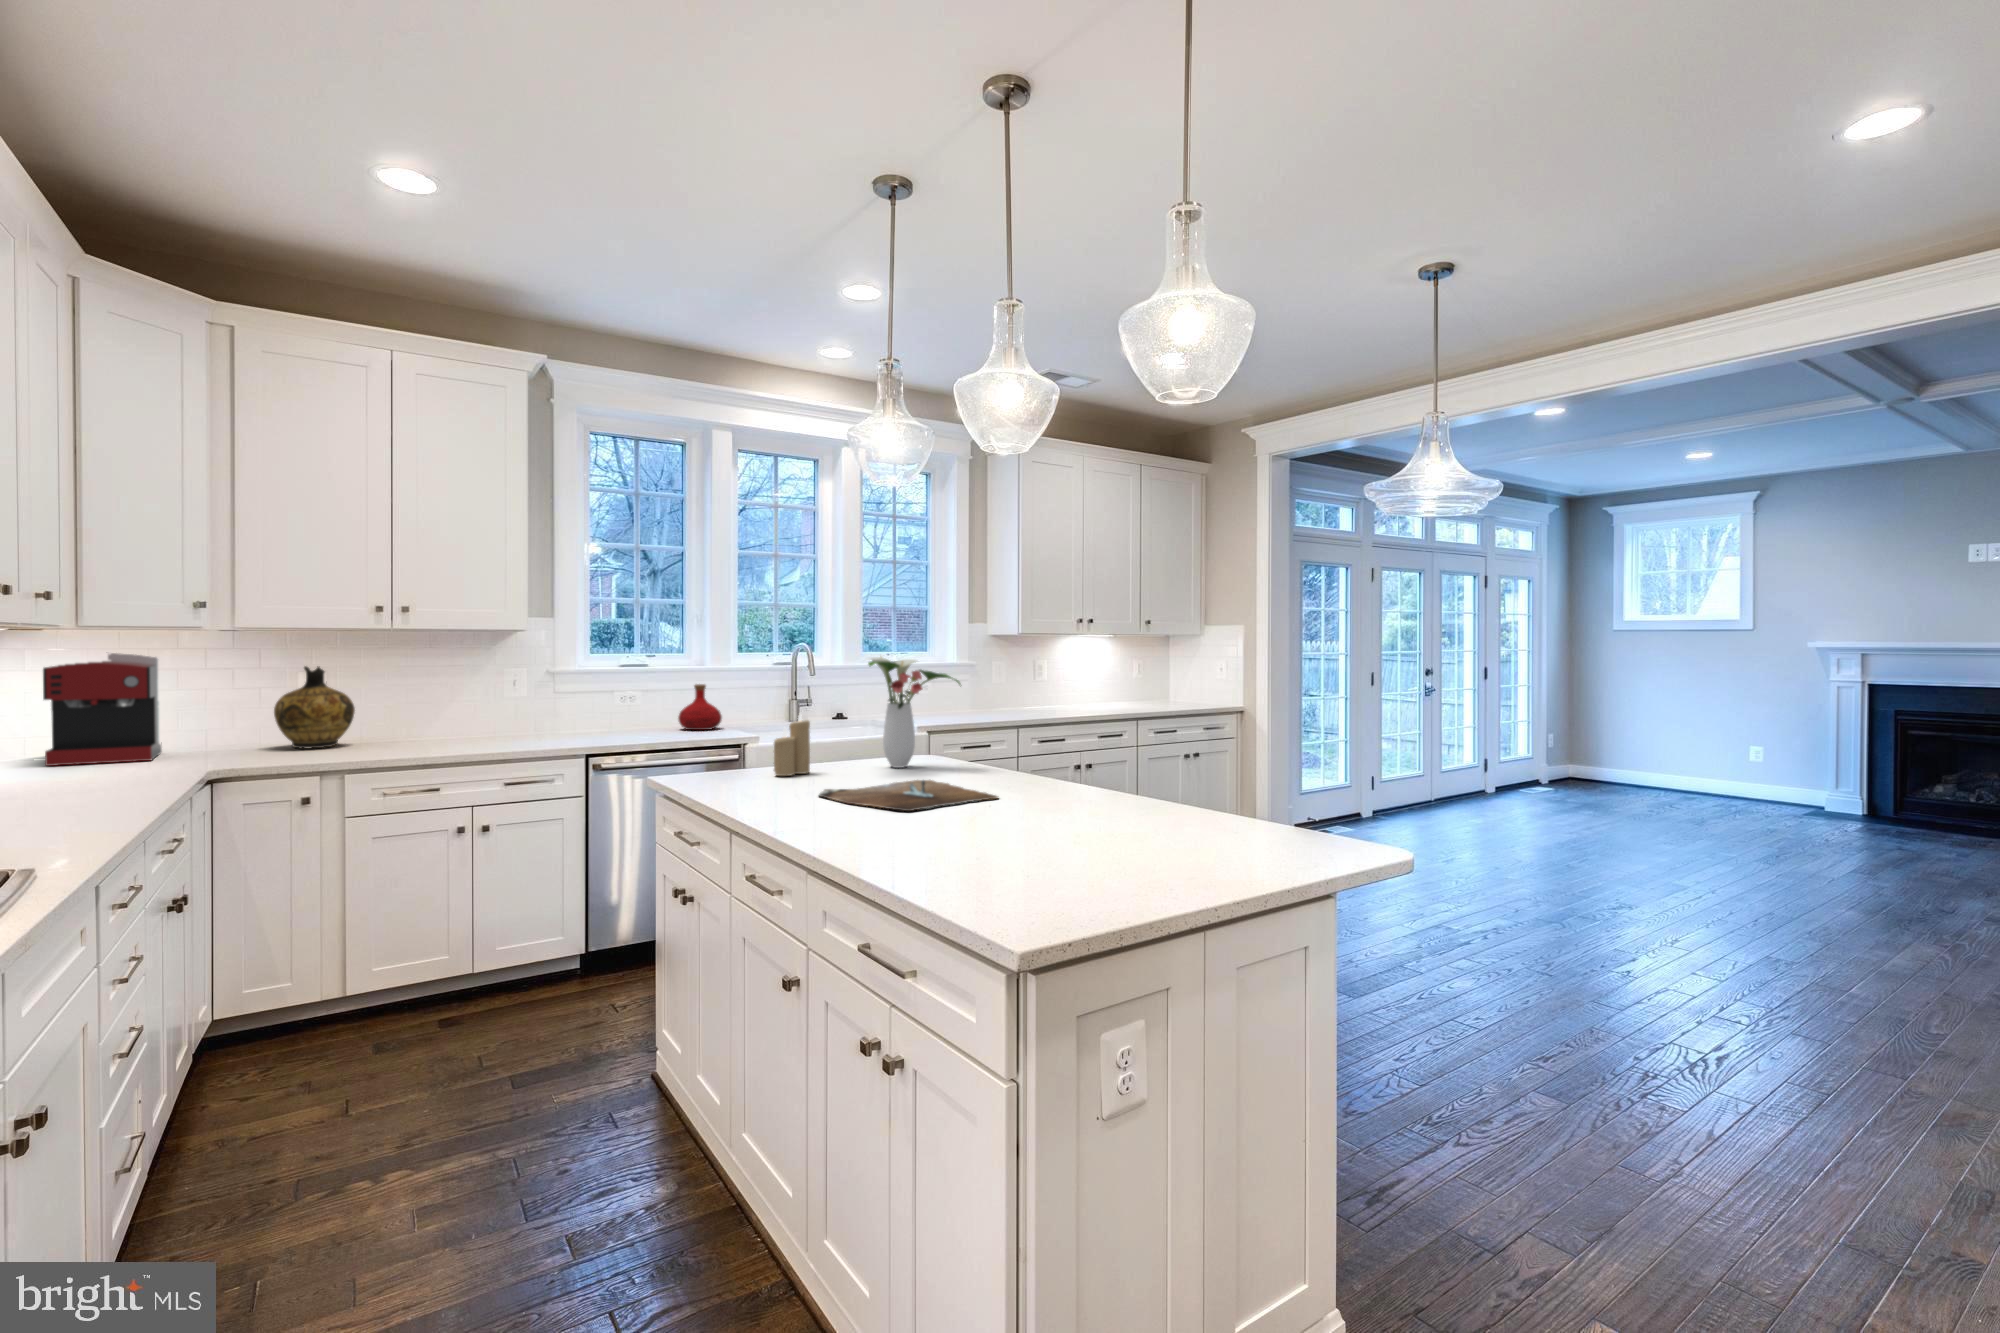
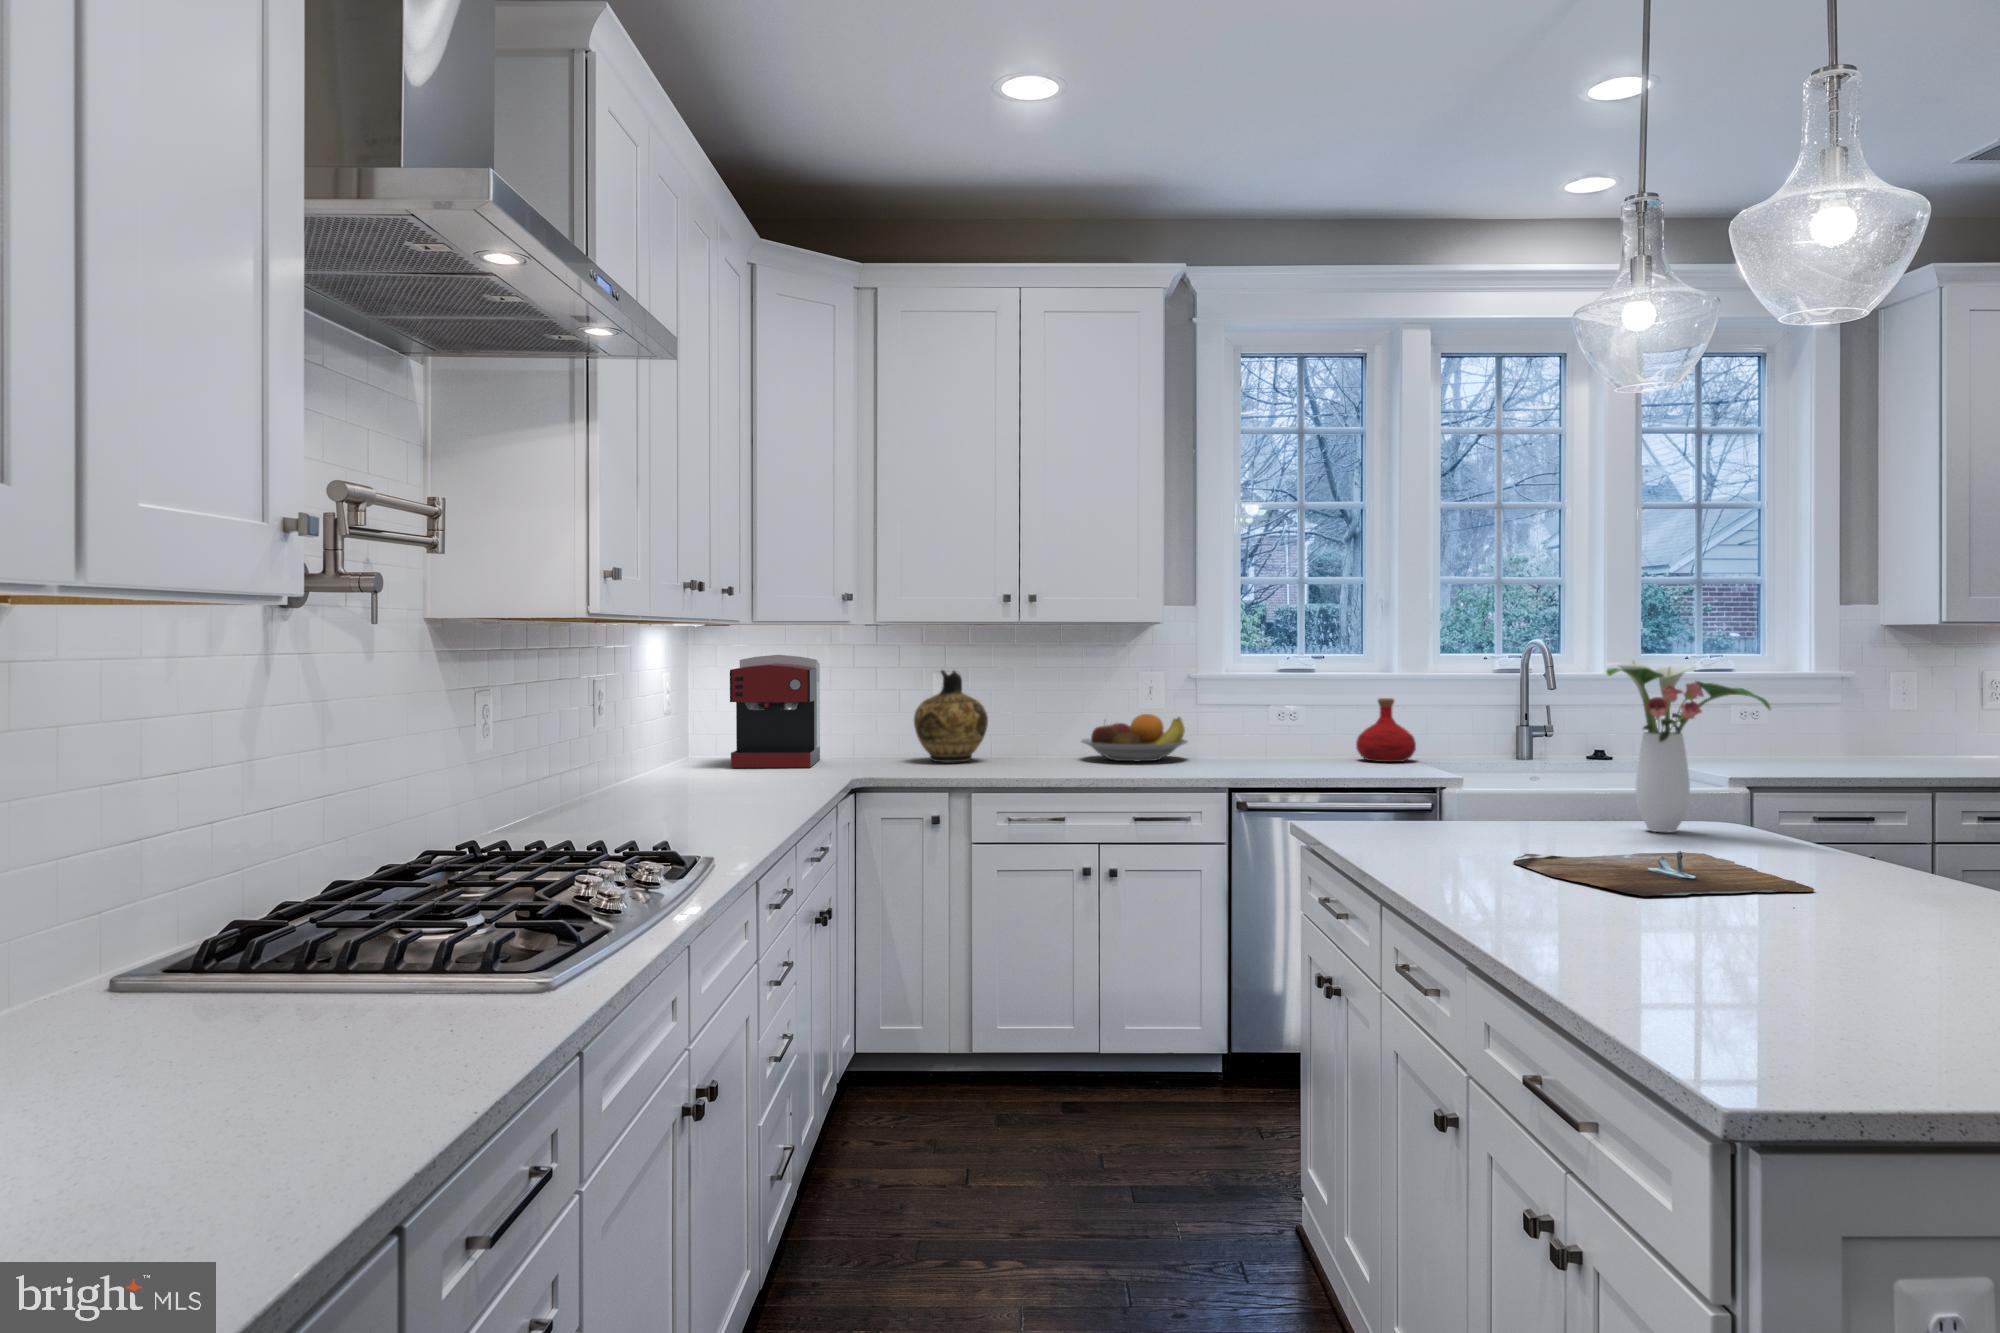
fruit bowl: none [447,700,545,739] -> present [1082,714,1187,761]
candle: present [774,715,810,776] -> none [1460,742,1516,831]

